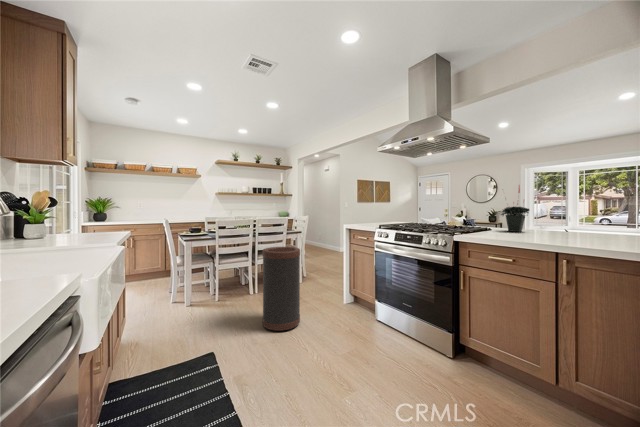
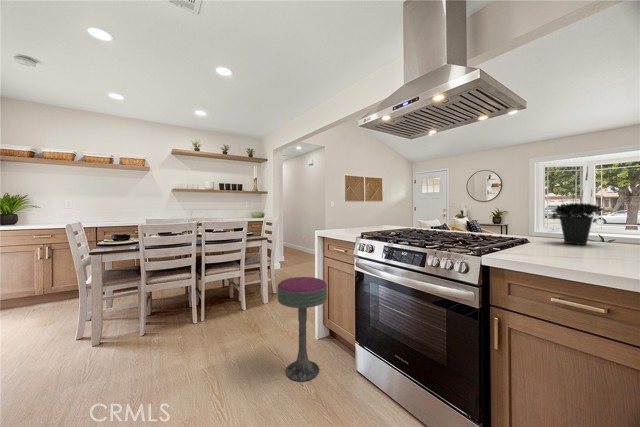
trash can: present [262,247,300,331] -> none [183,264,244,397]
bar stool: none [322,257,356,324] -> present [278,277,327,381]

